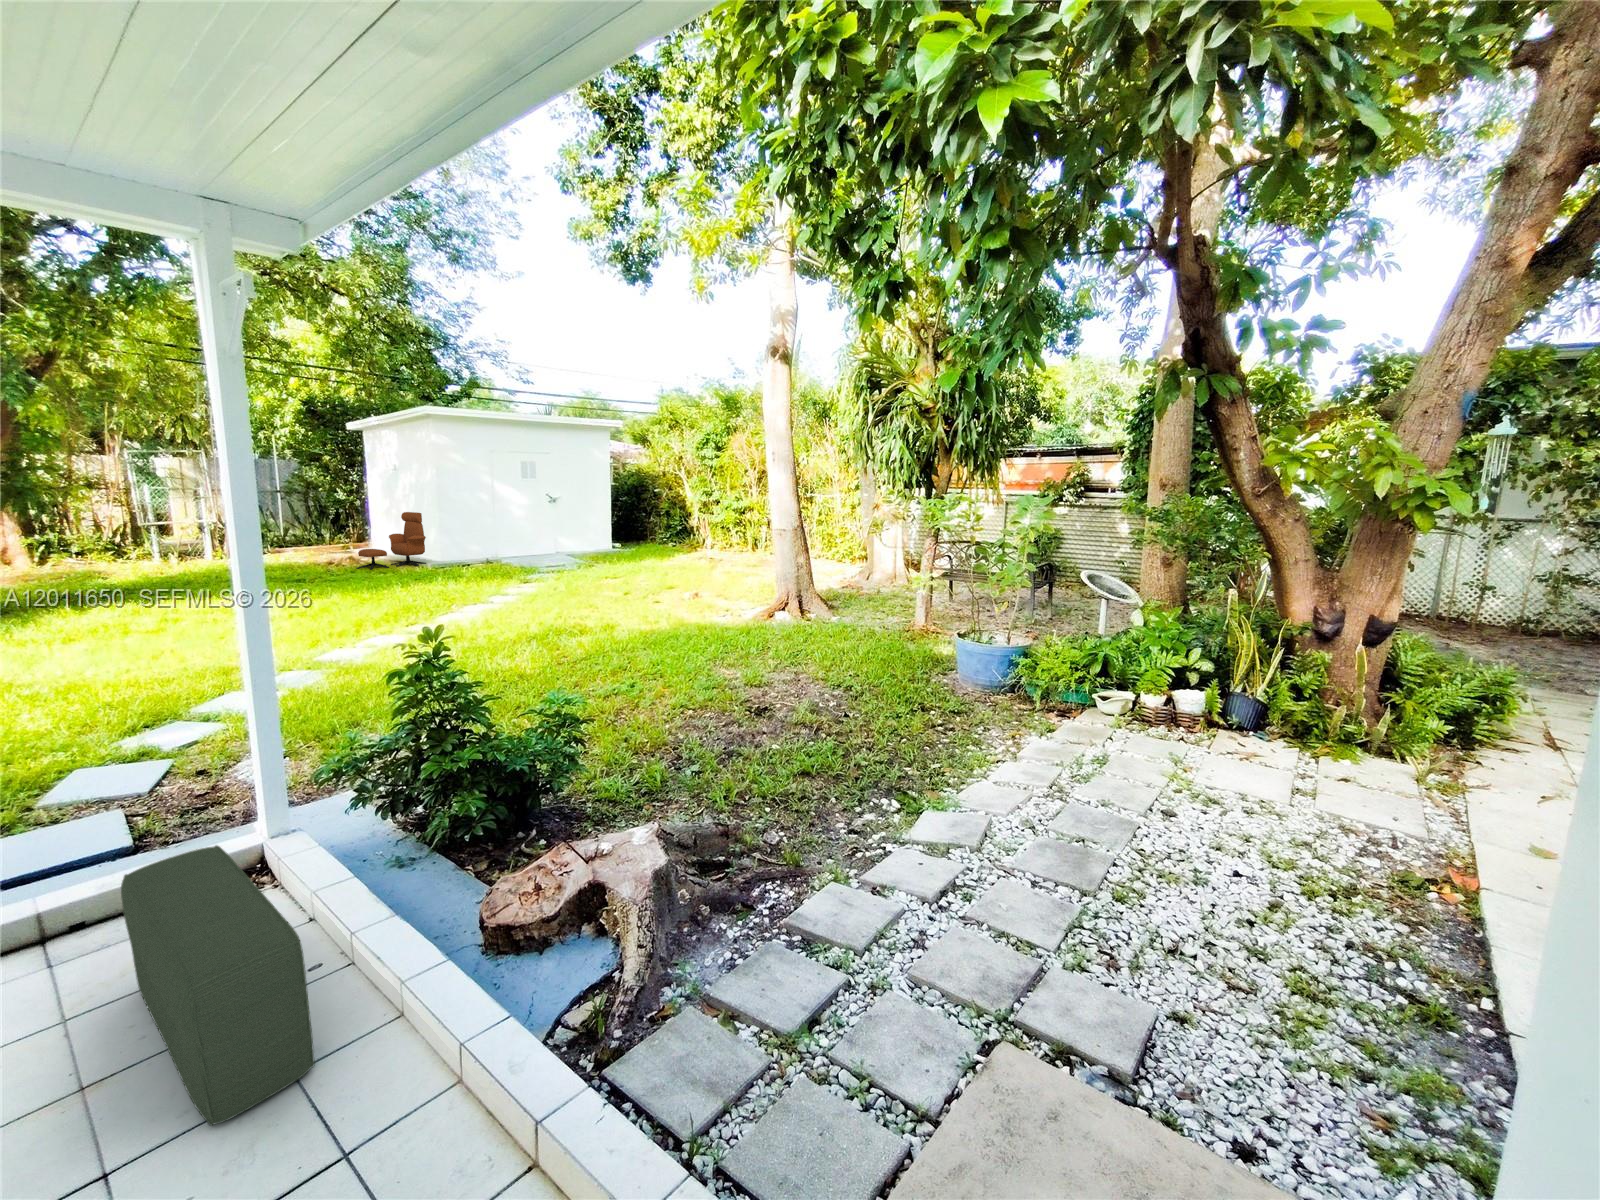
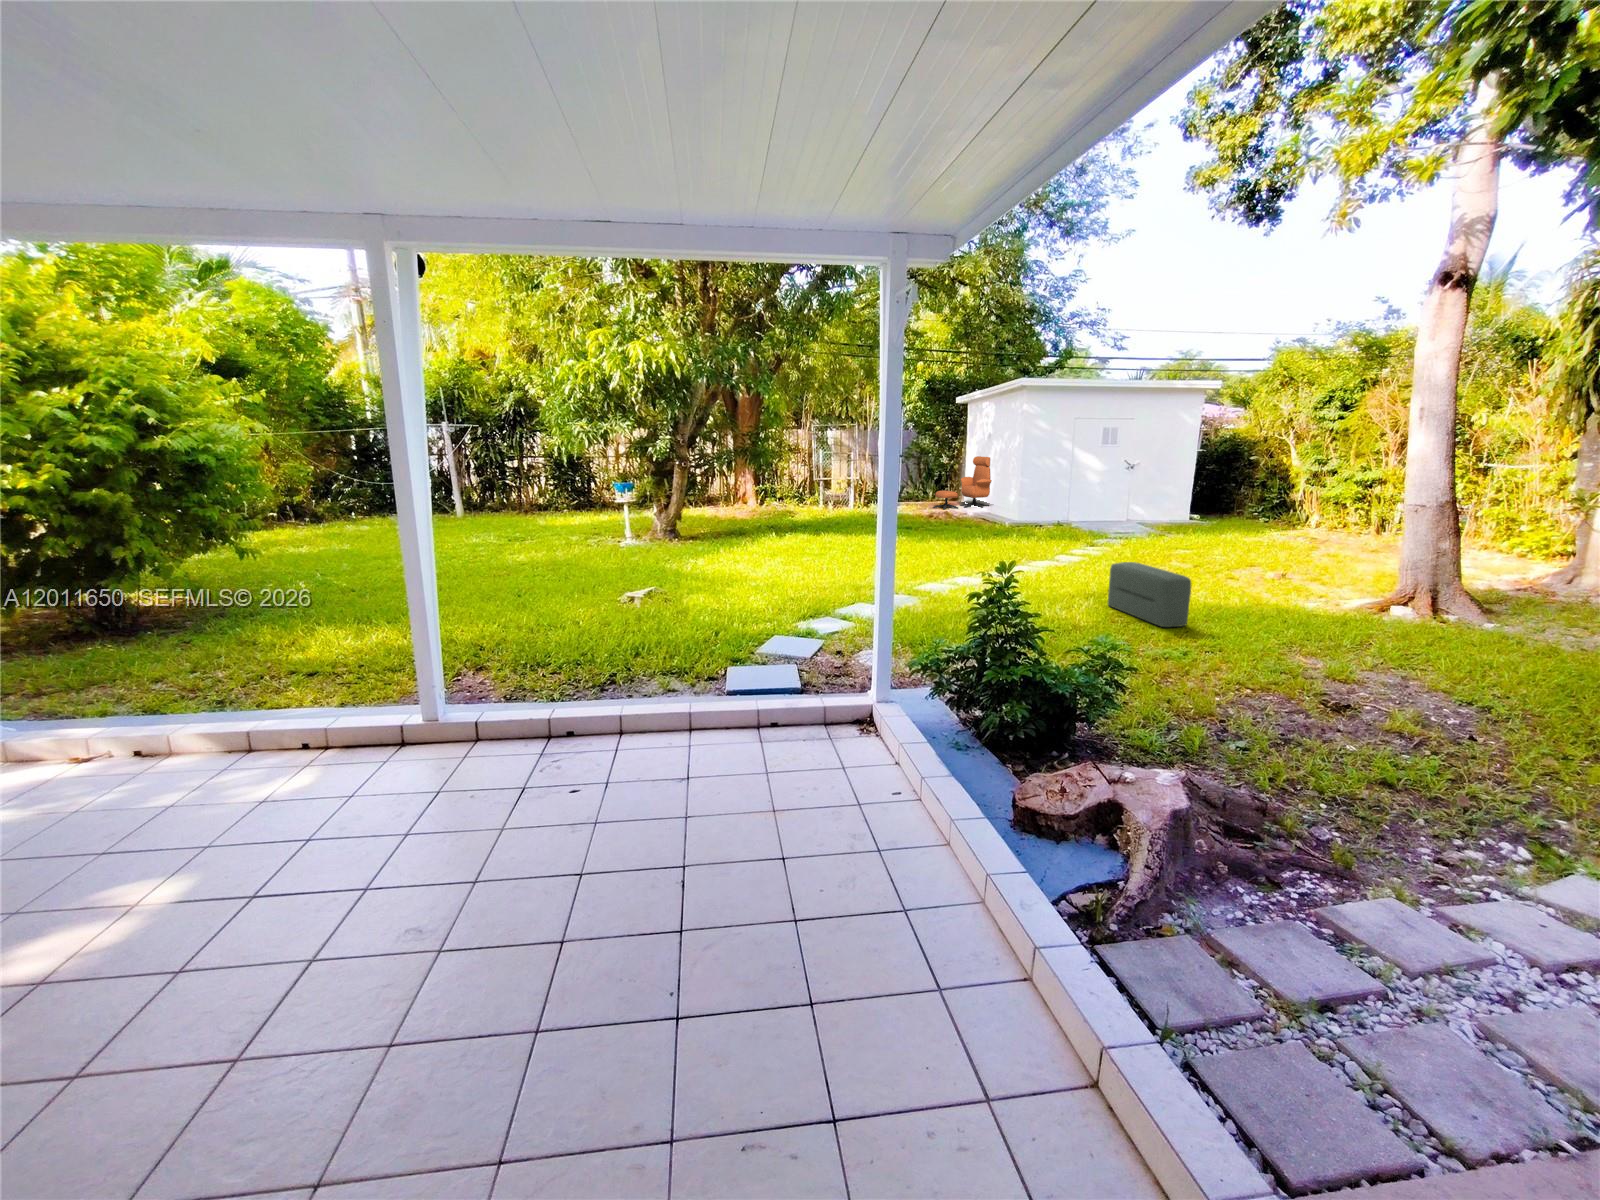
pouf: present [121,845,315,1126] -> present [1108,562,1191,627]

